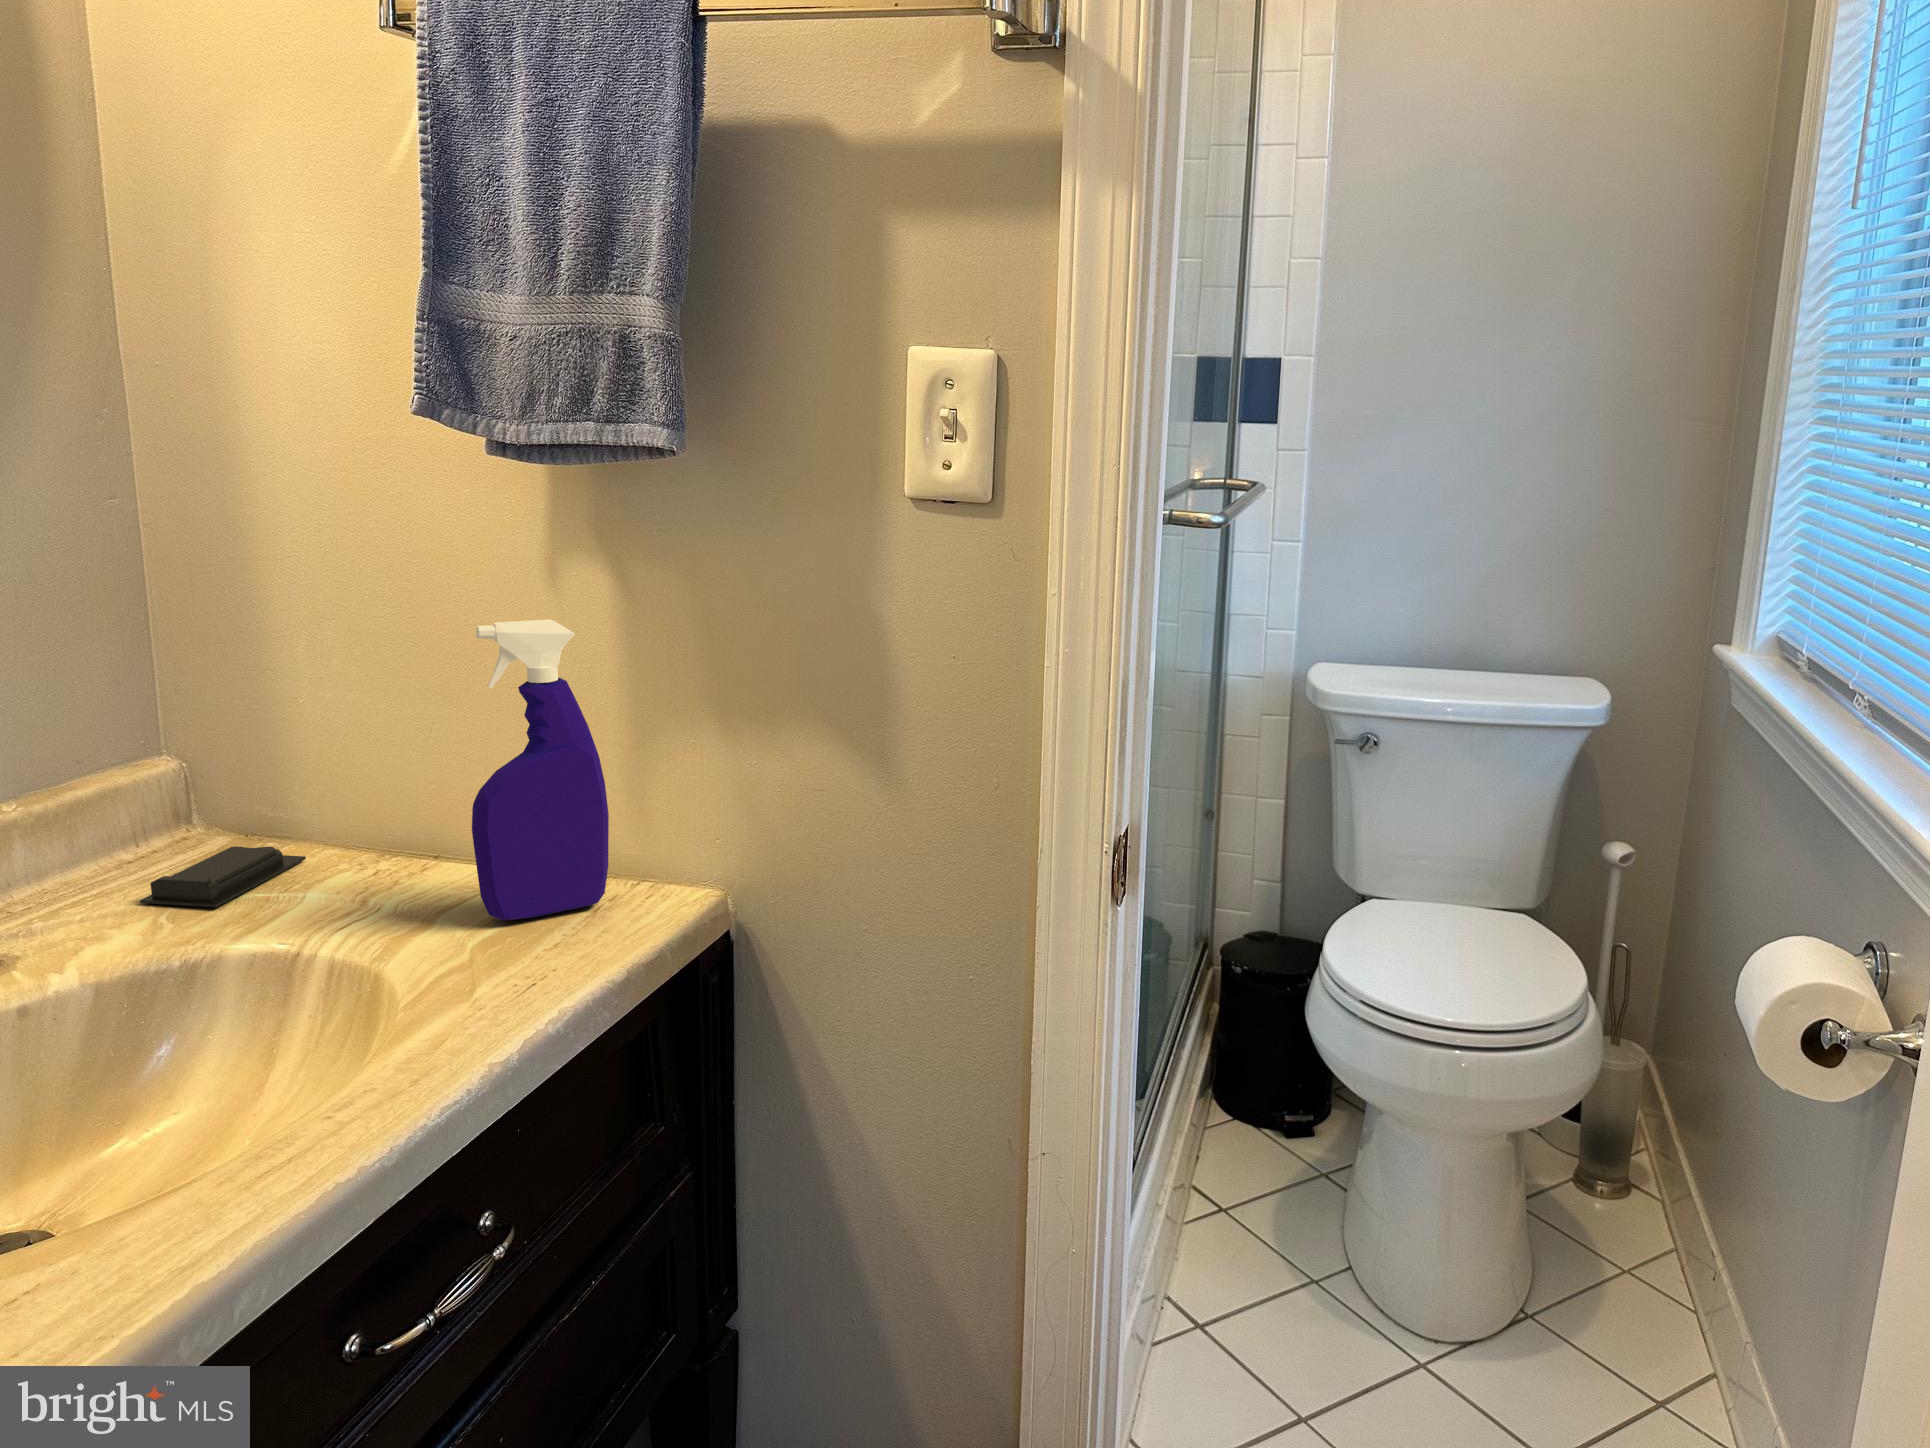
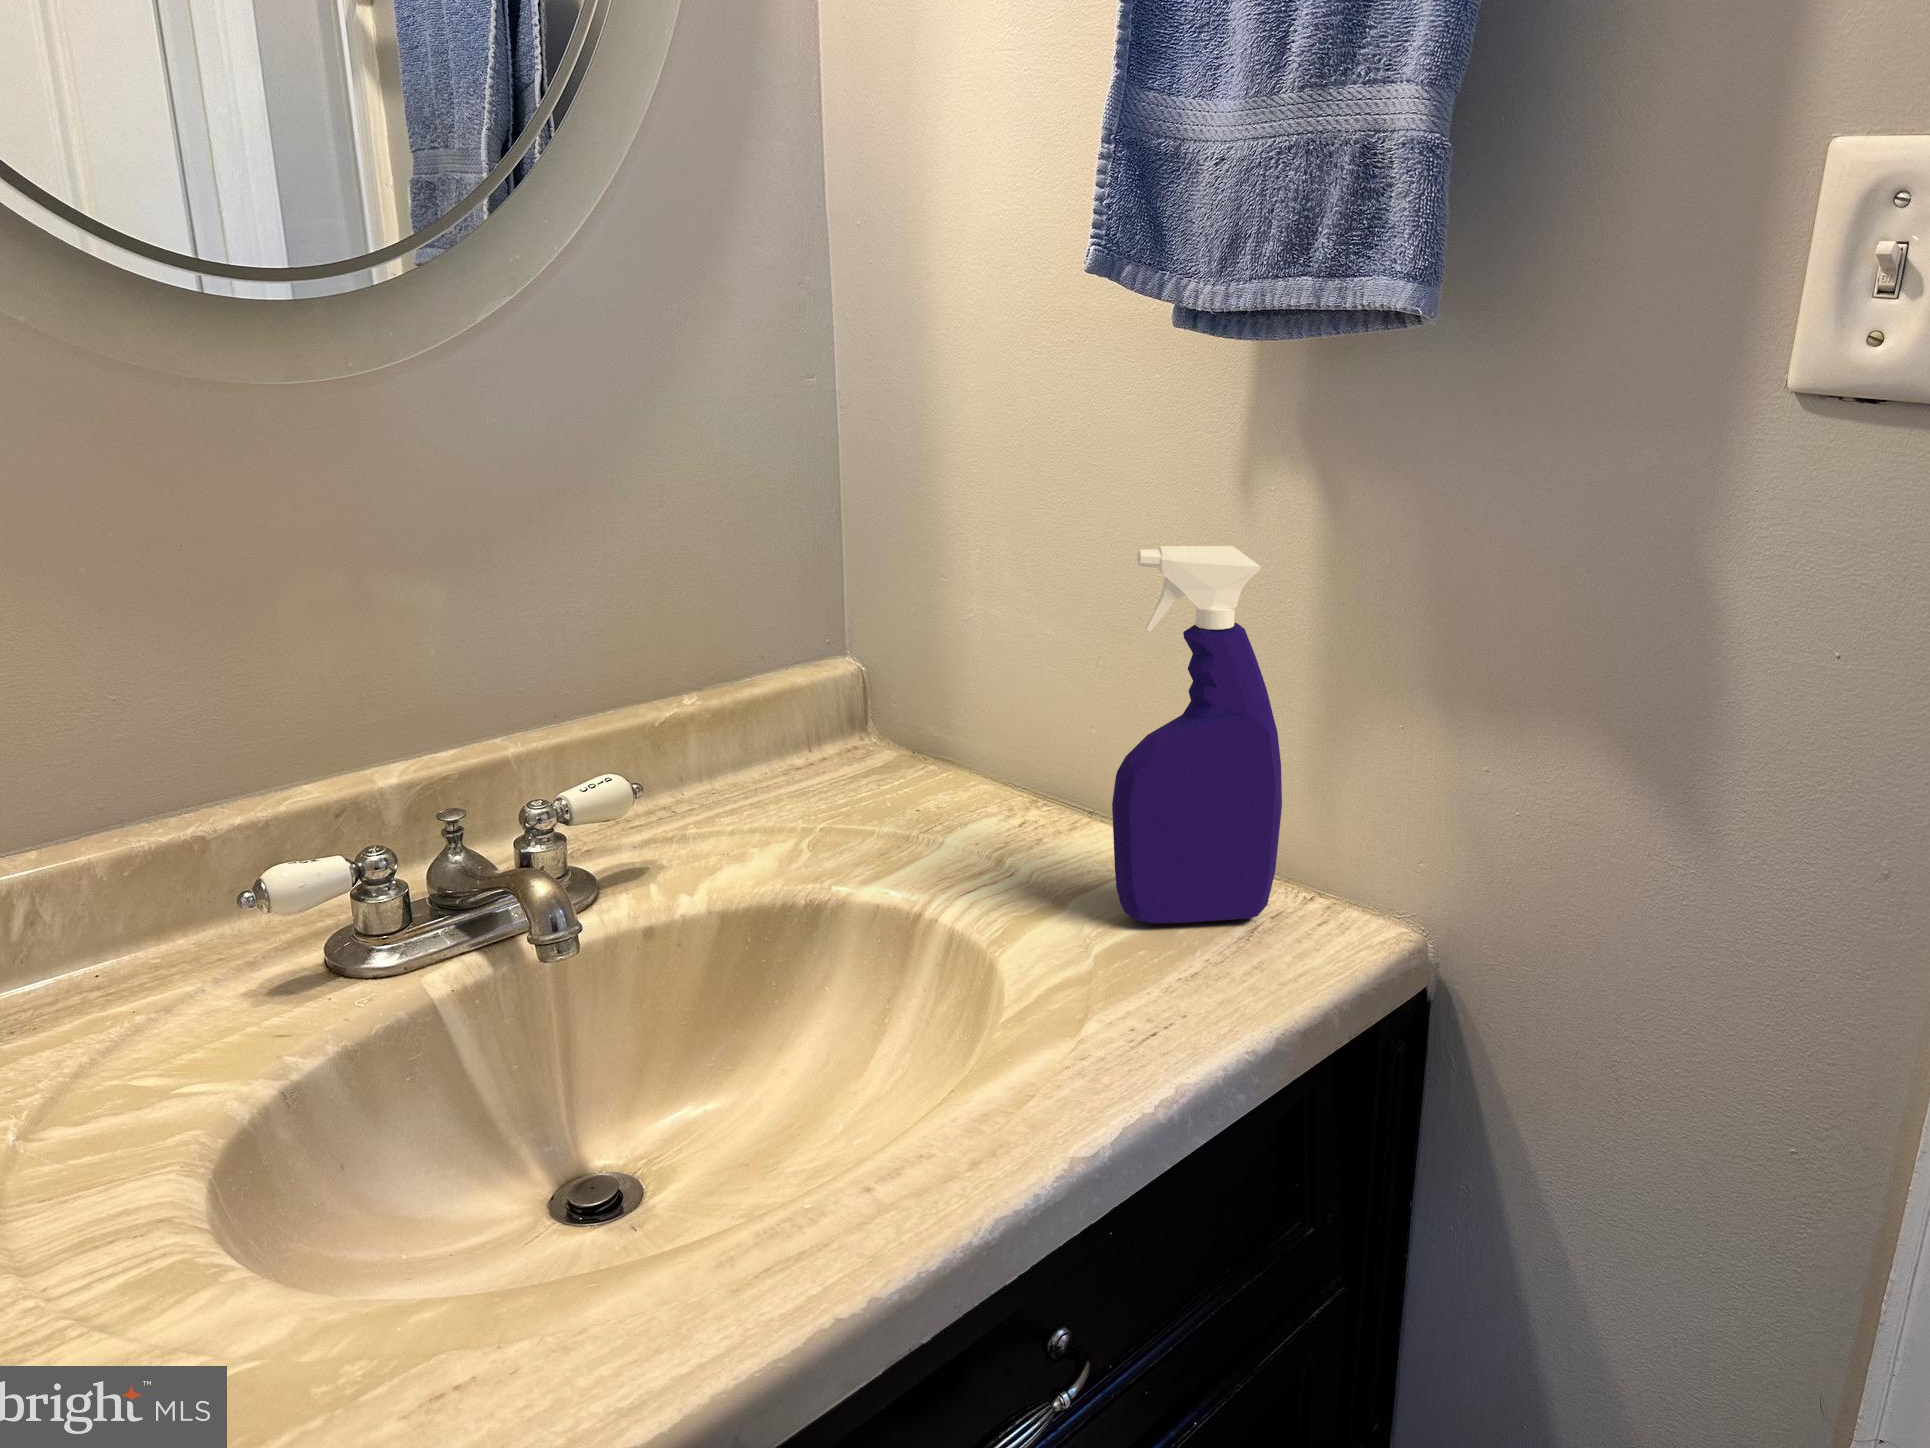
soap bar: present [140,846,306,907] -> none [779,768,947,841]

